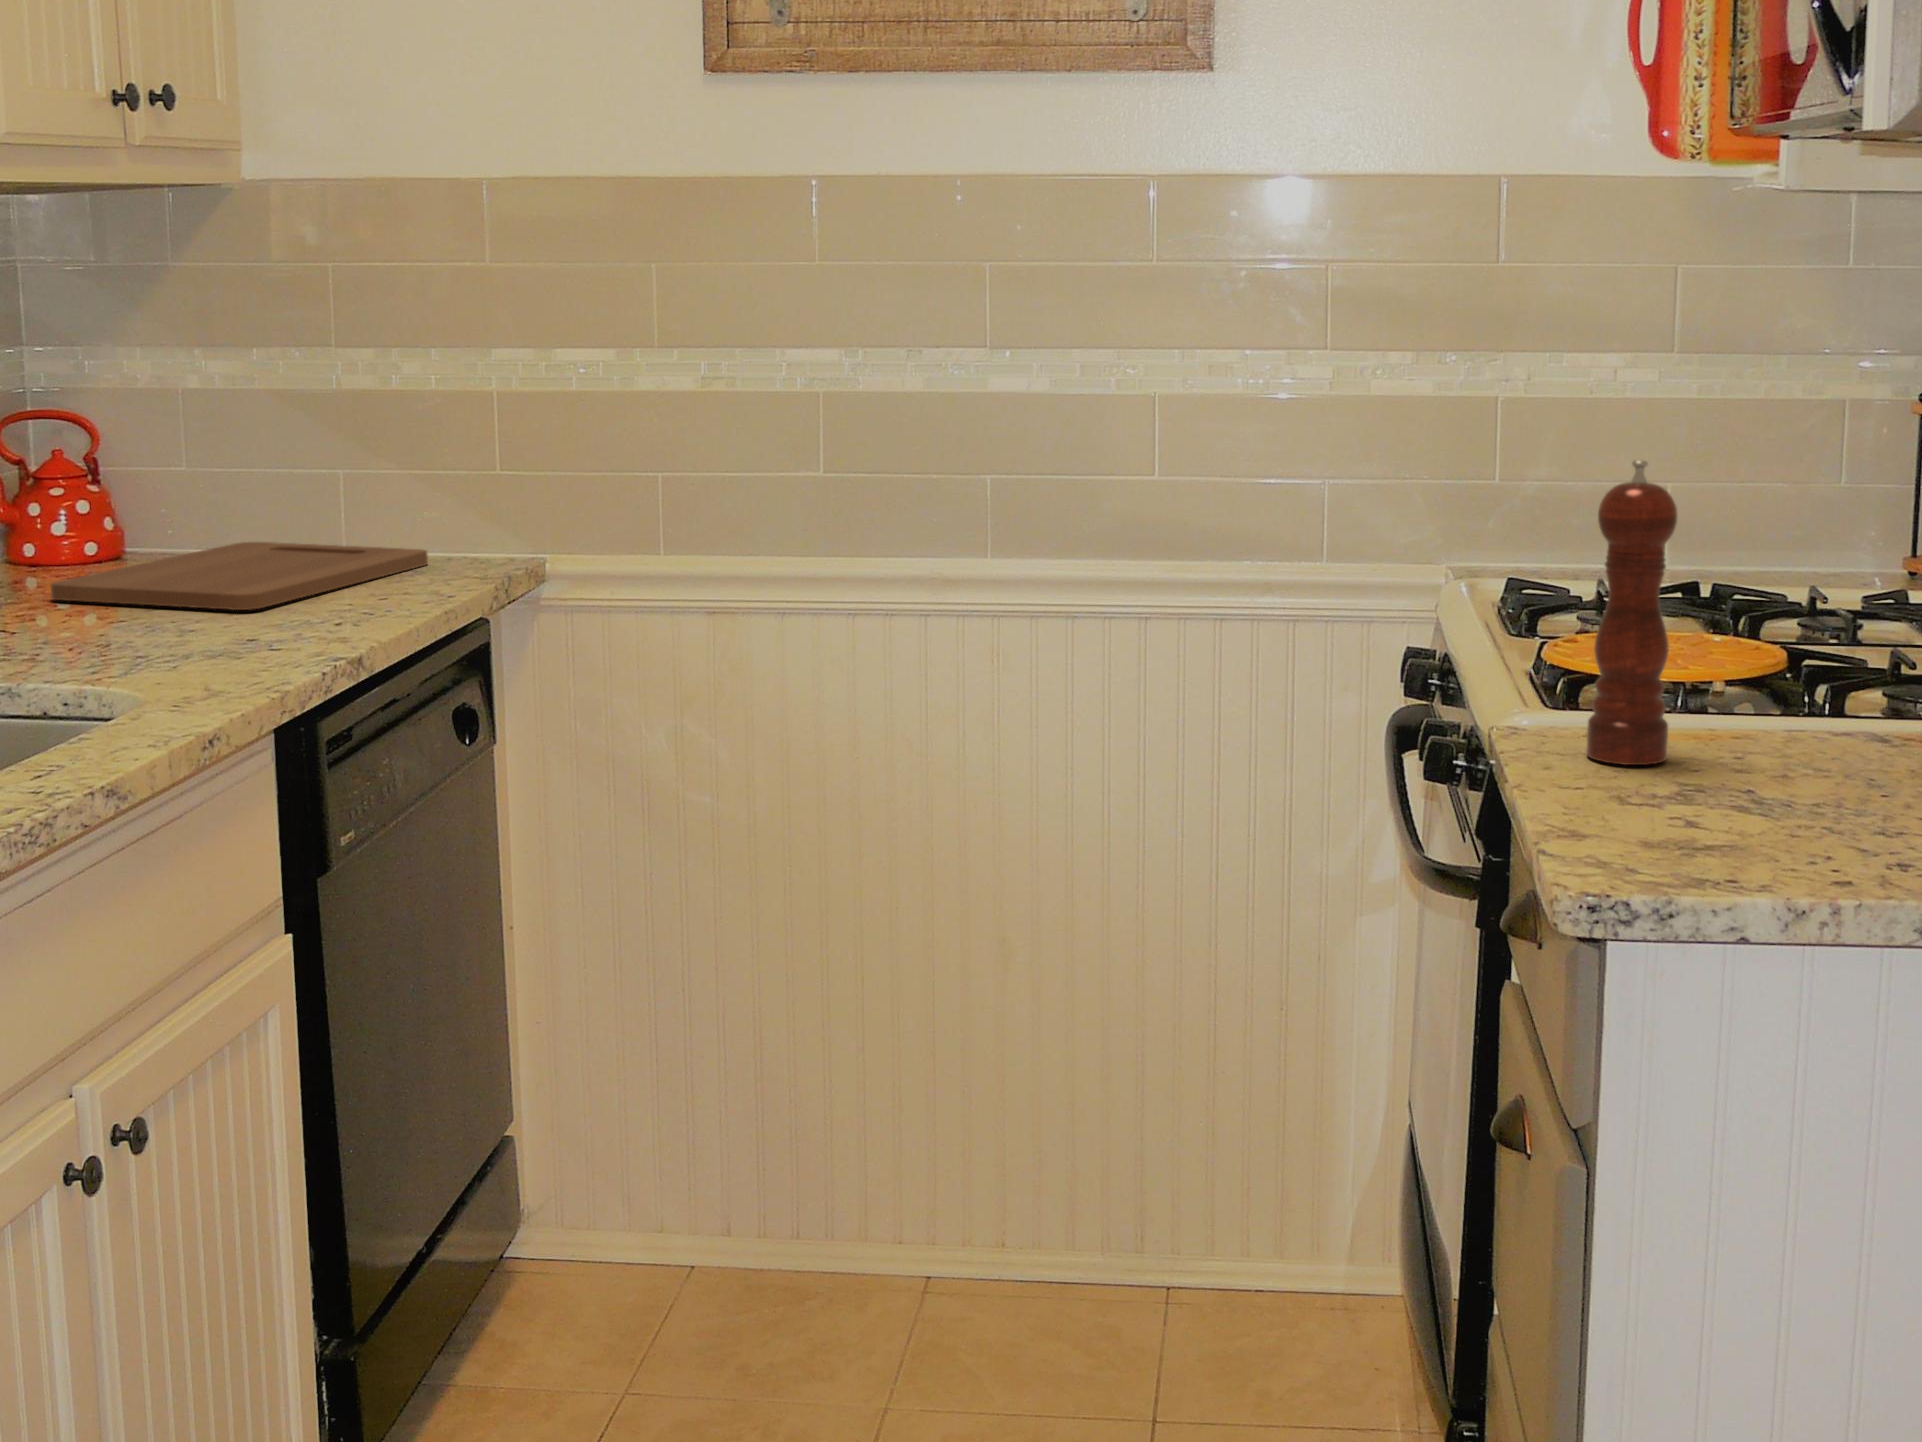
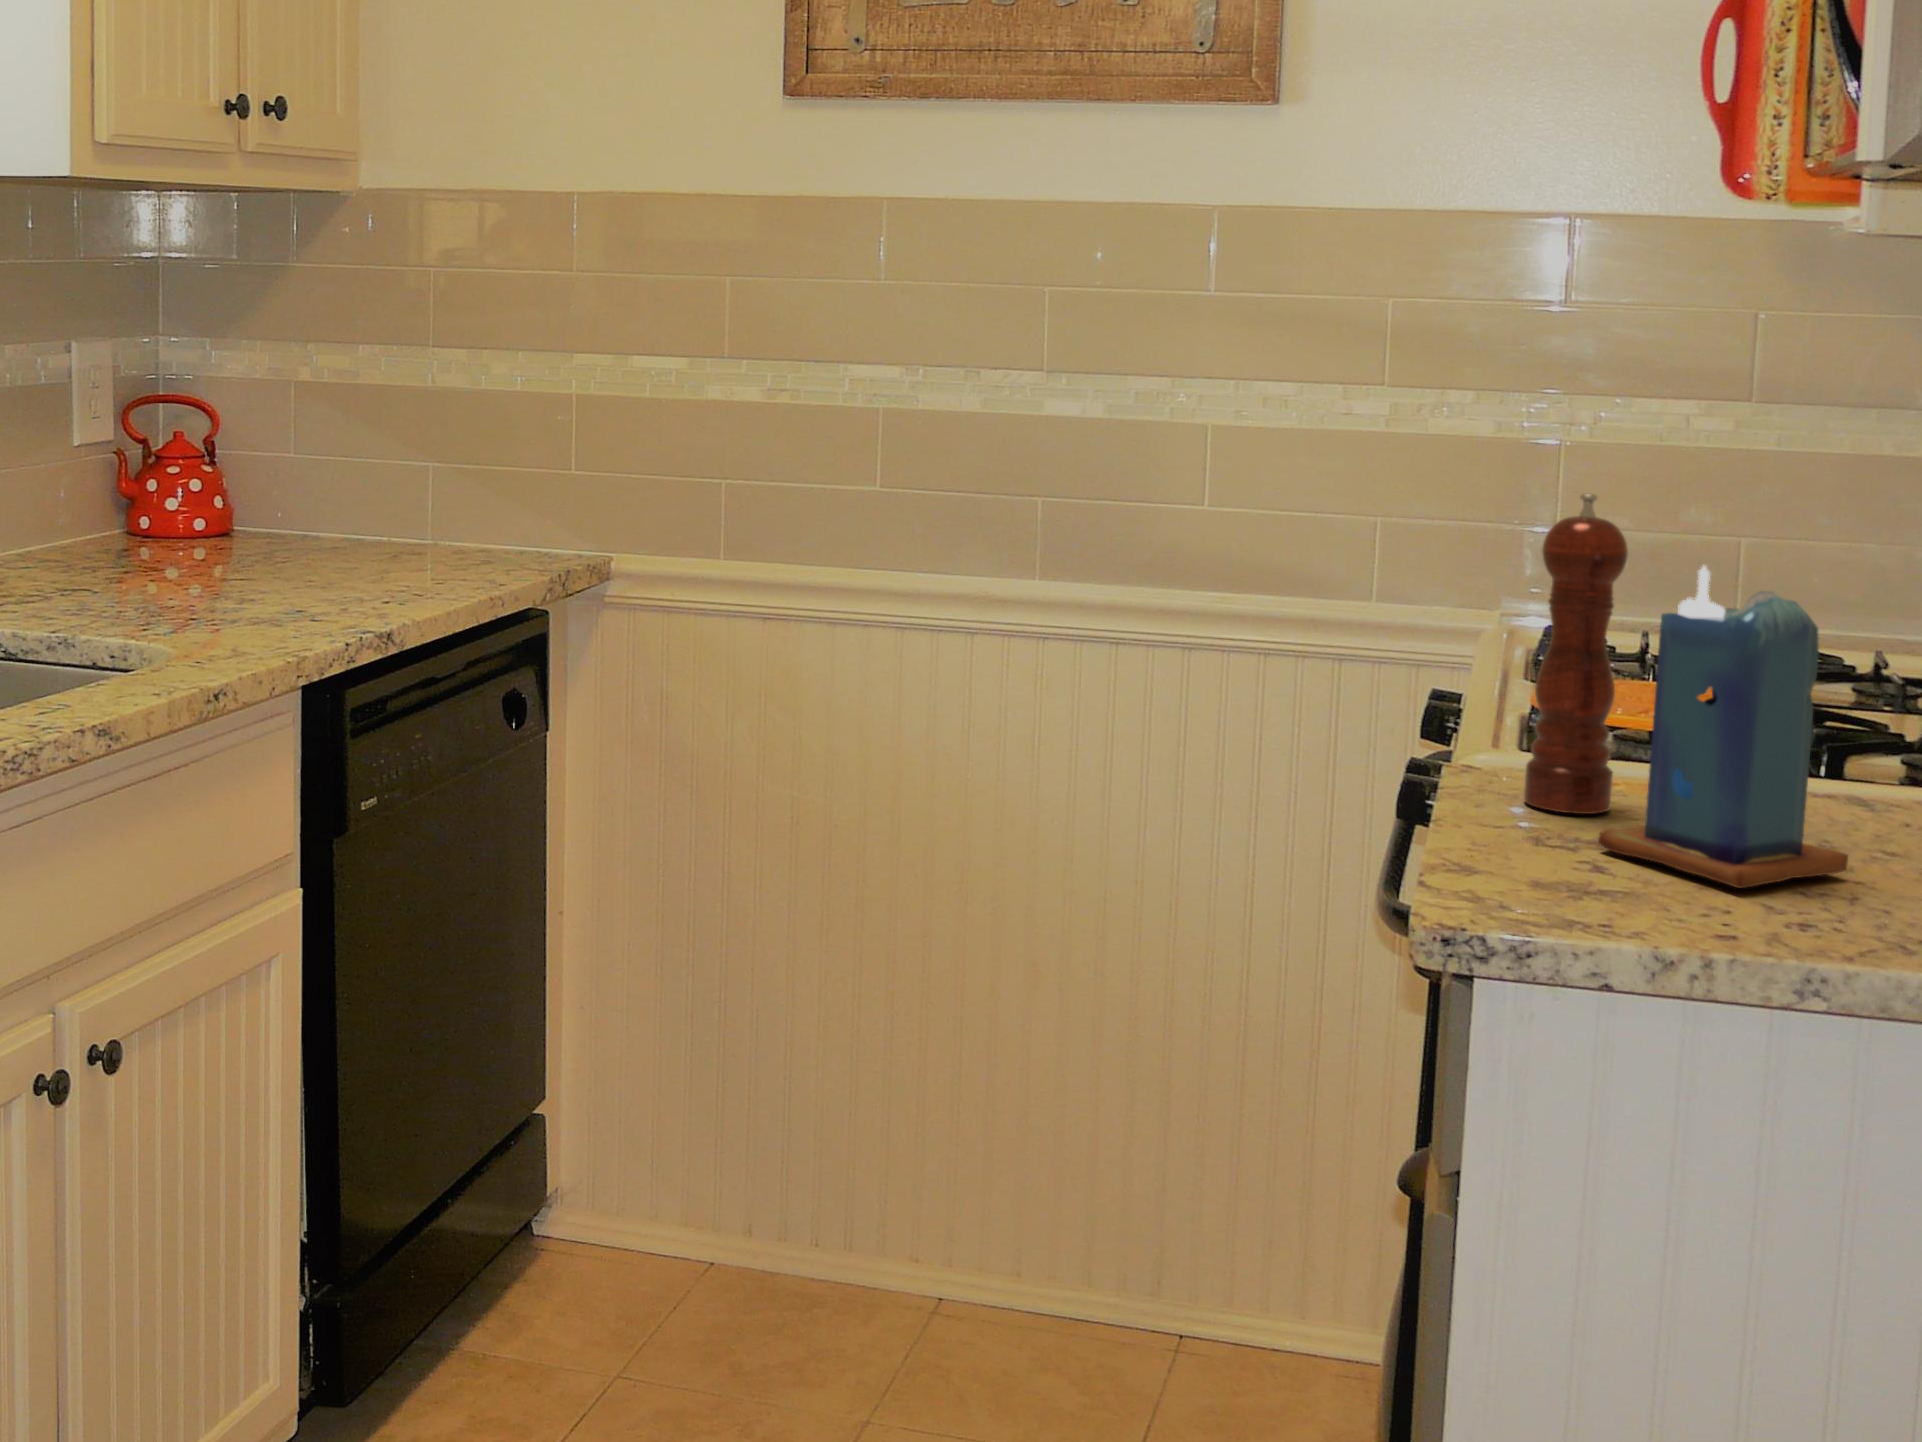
candle: none [1678,526,1902,827] -> present [1599,566,1848,888]
cutting board: present [51,542,428,610] -> none [145,525,494,583]

